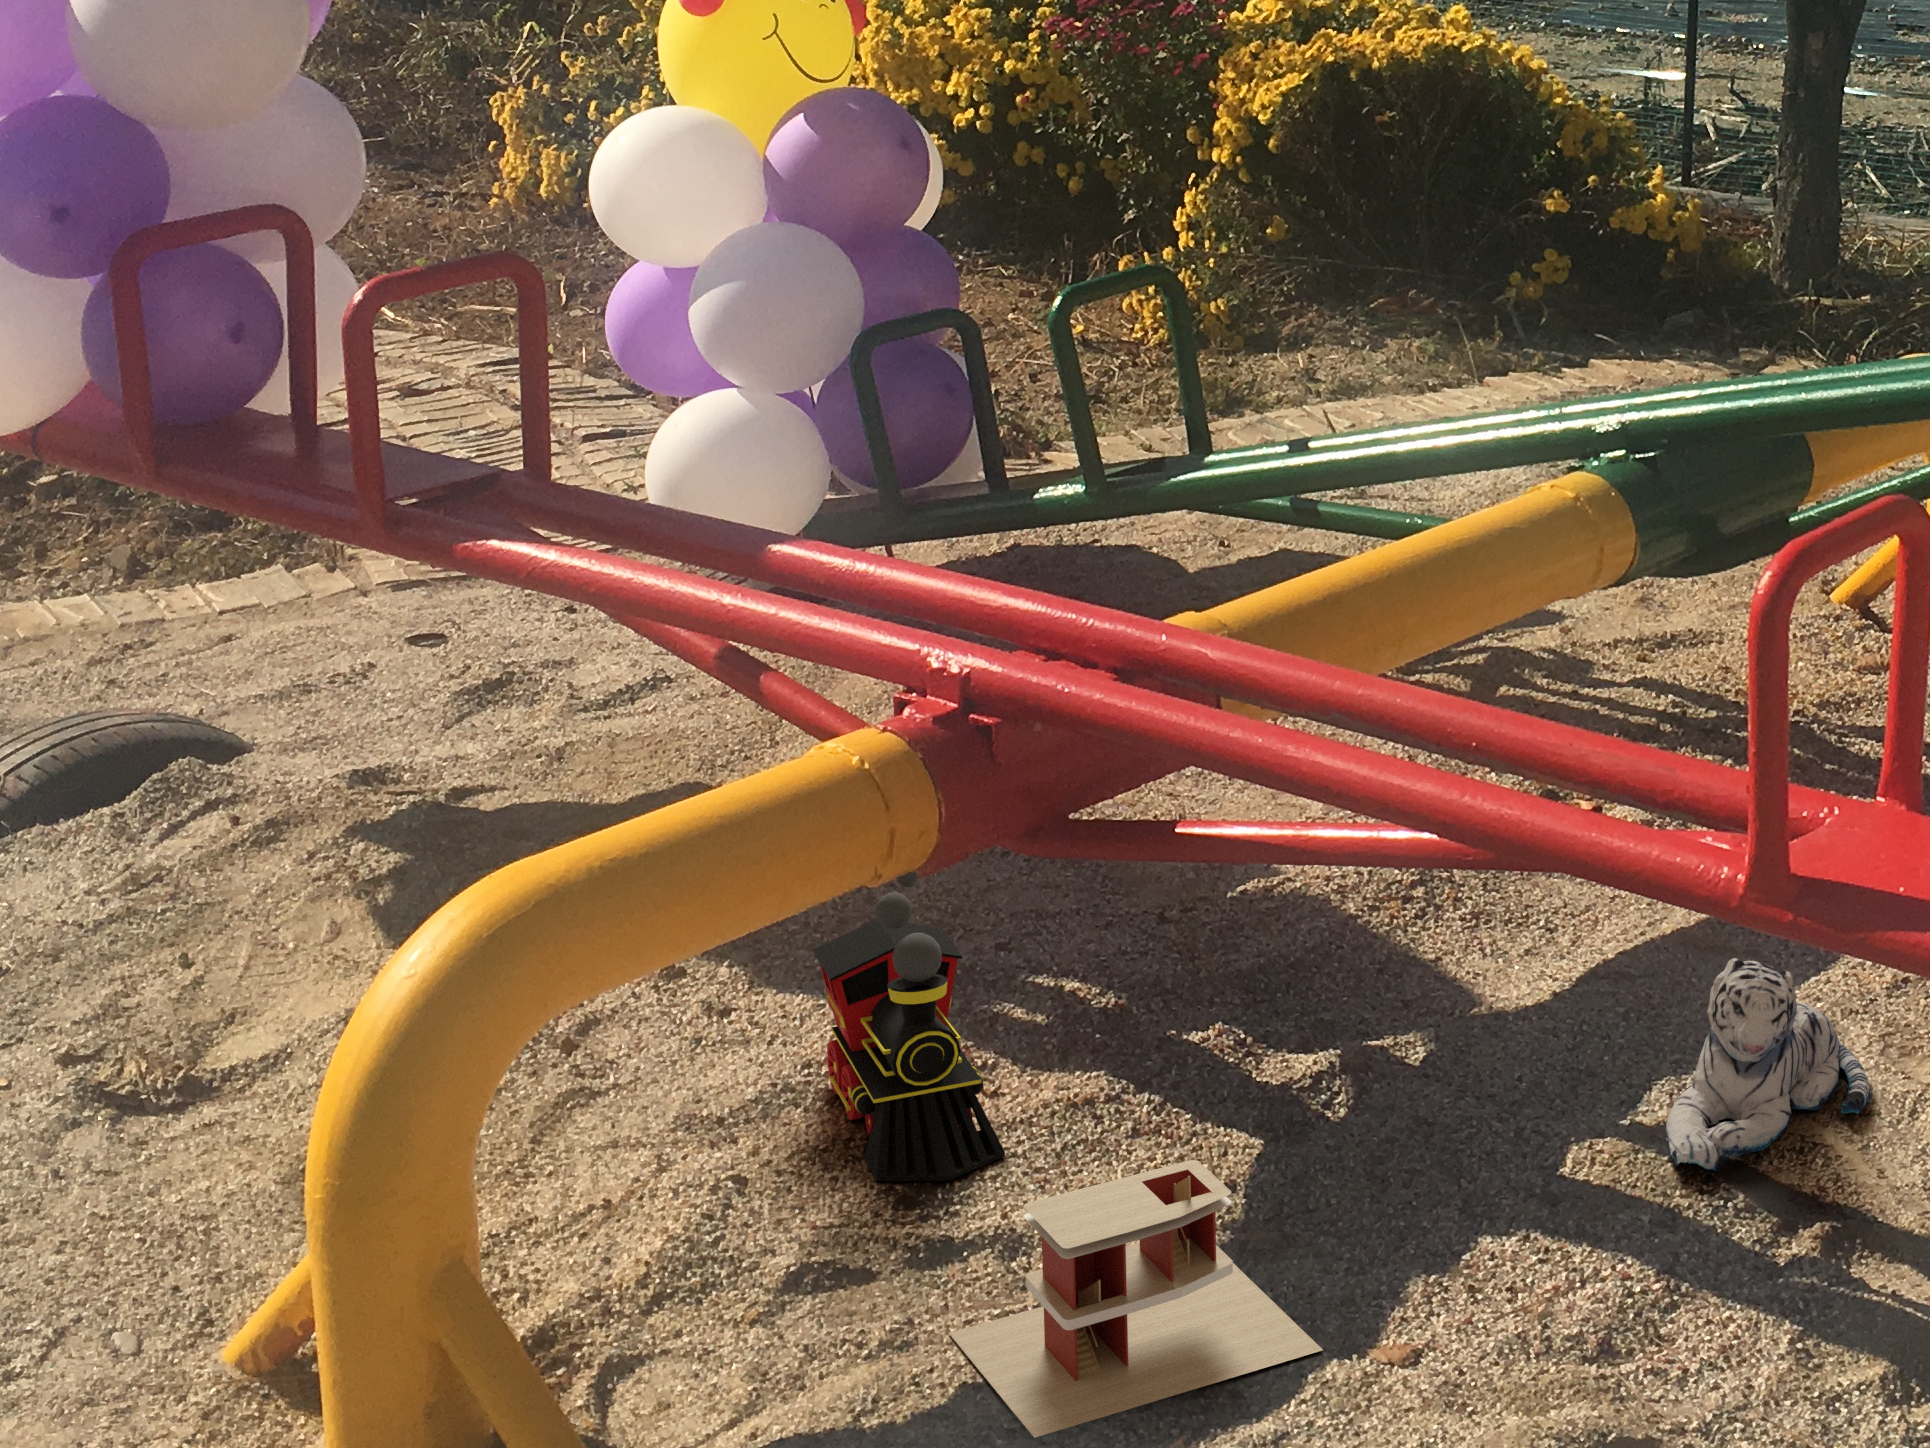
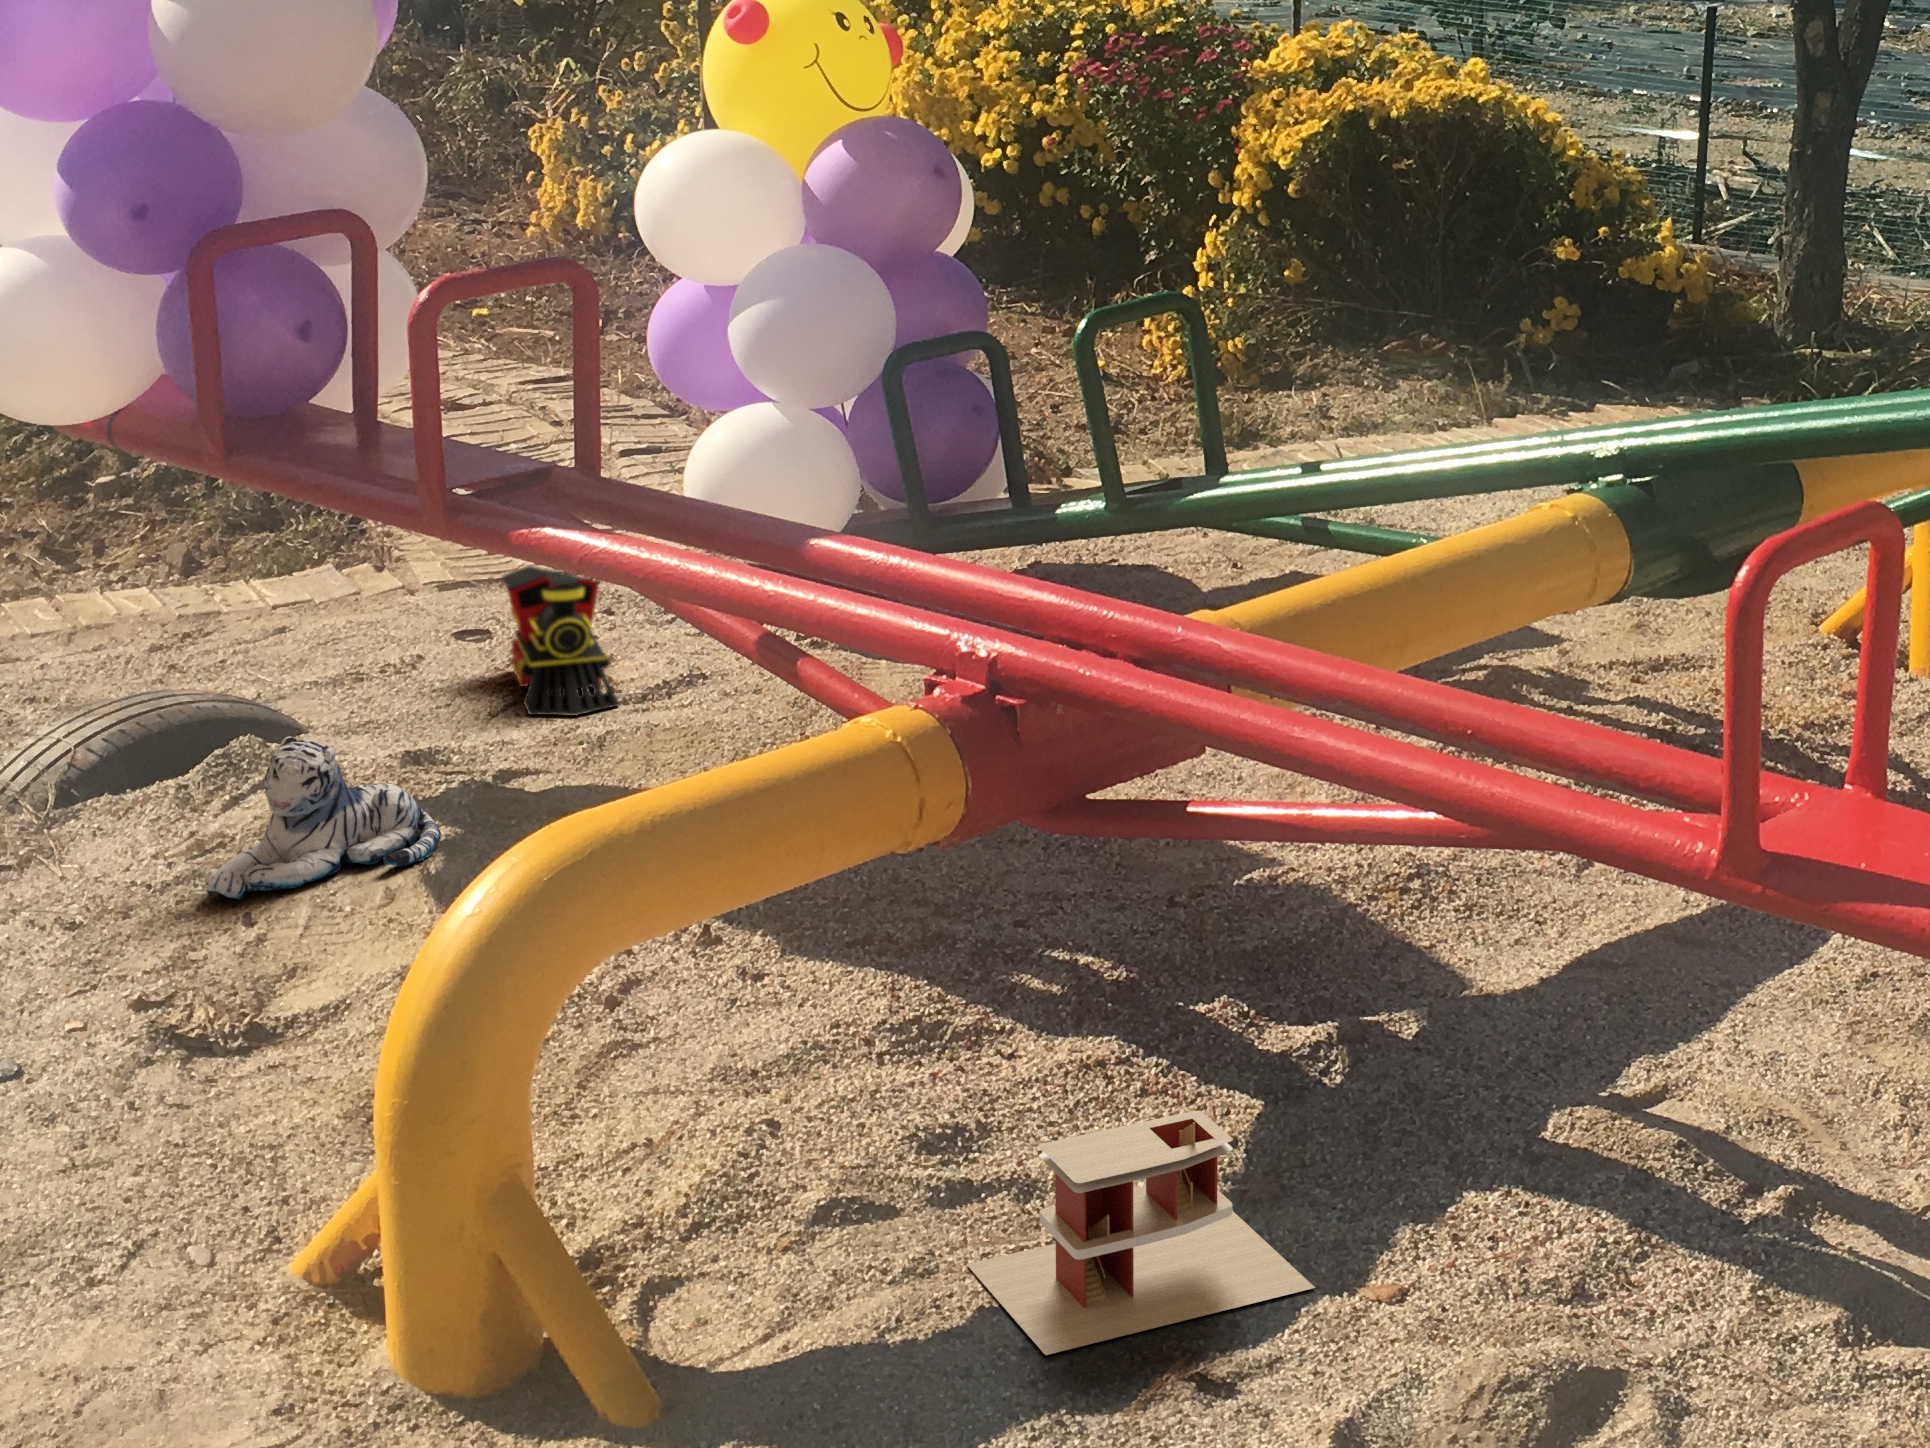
toy train: present [813,871,1005,1181] -> present [501,566,619,716]
plush toy: present [1666,958,1871,1170] -> present [206,736,441,899]

